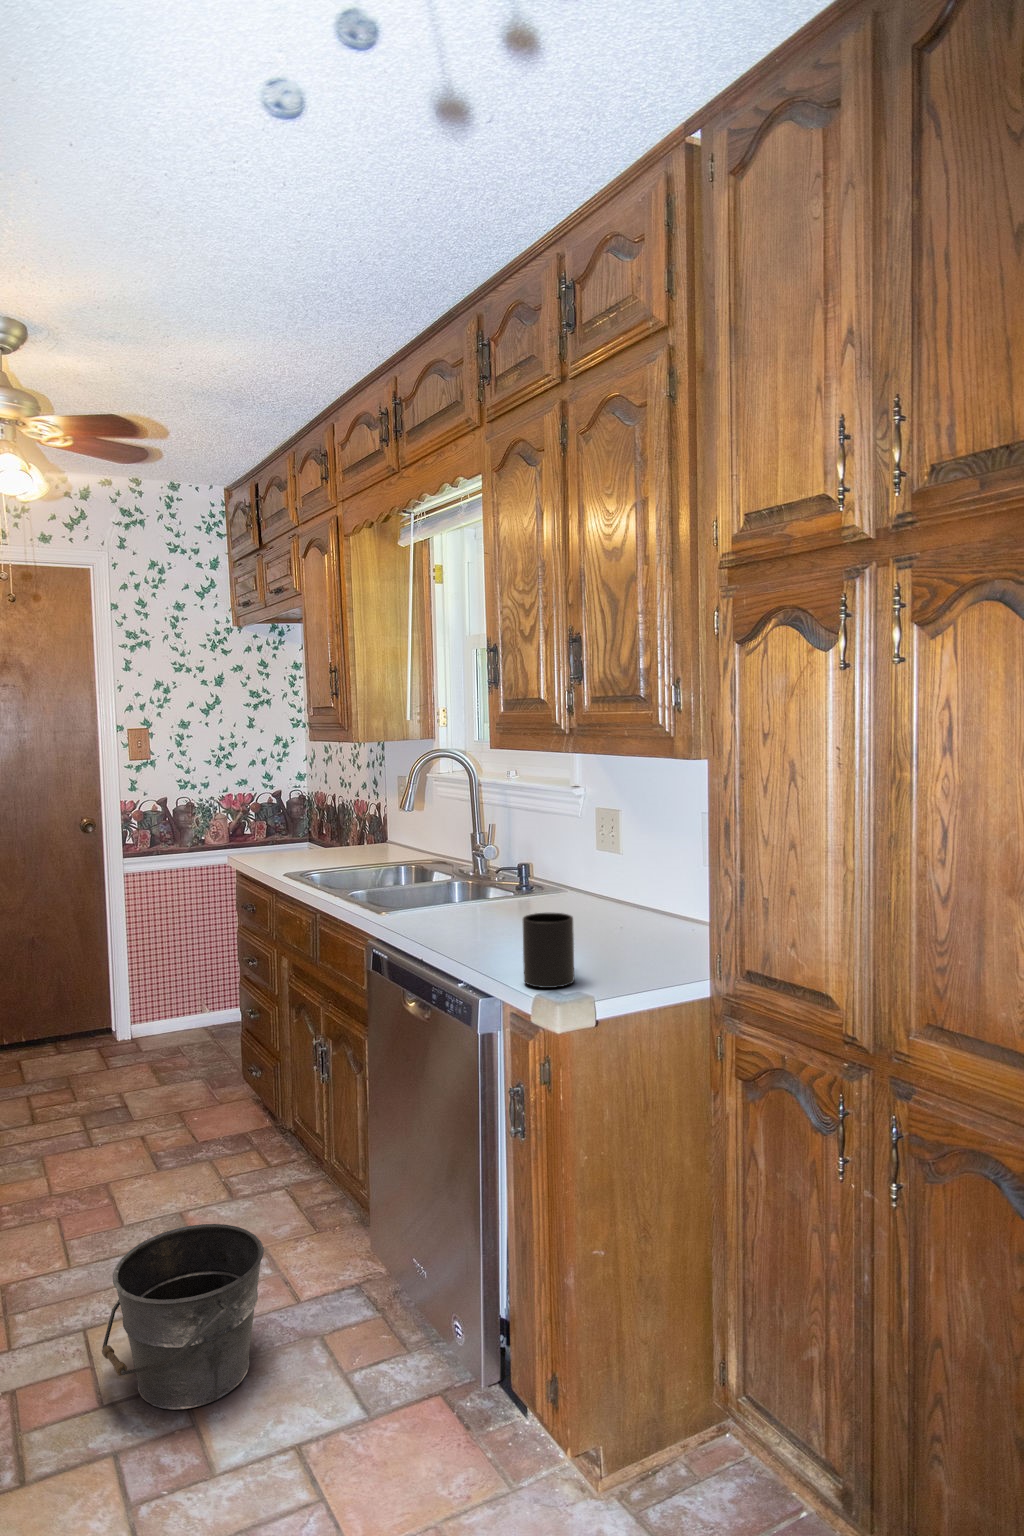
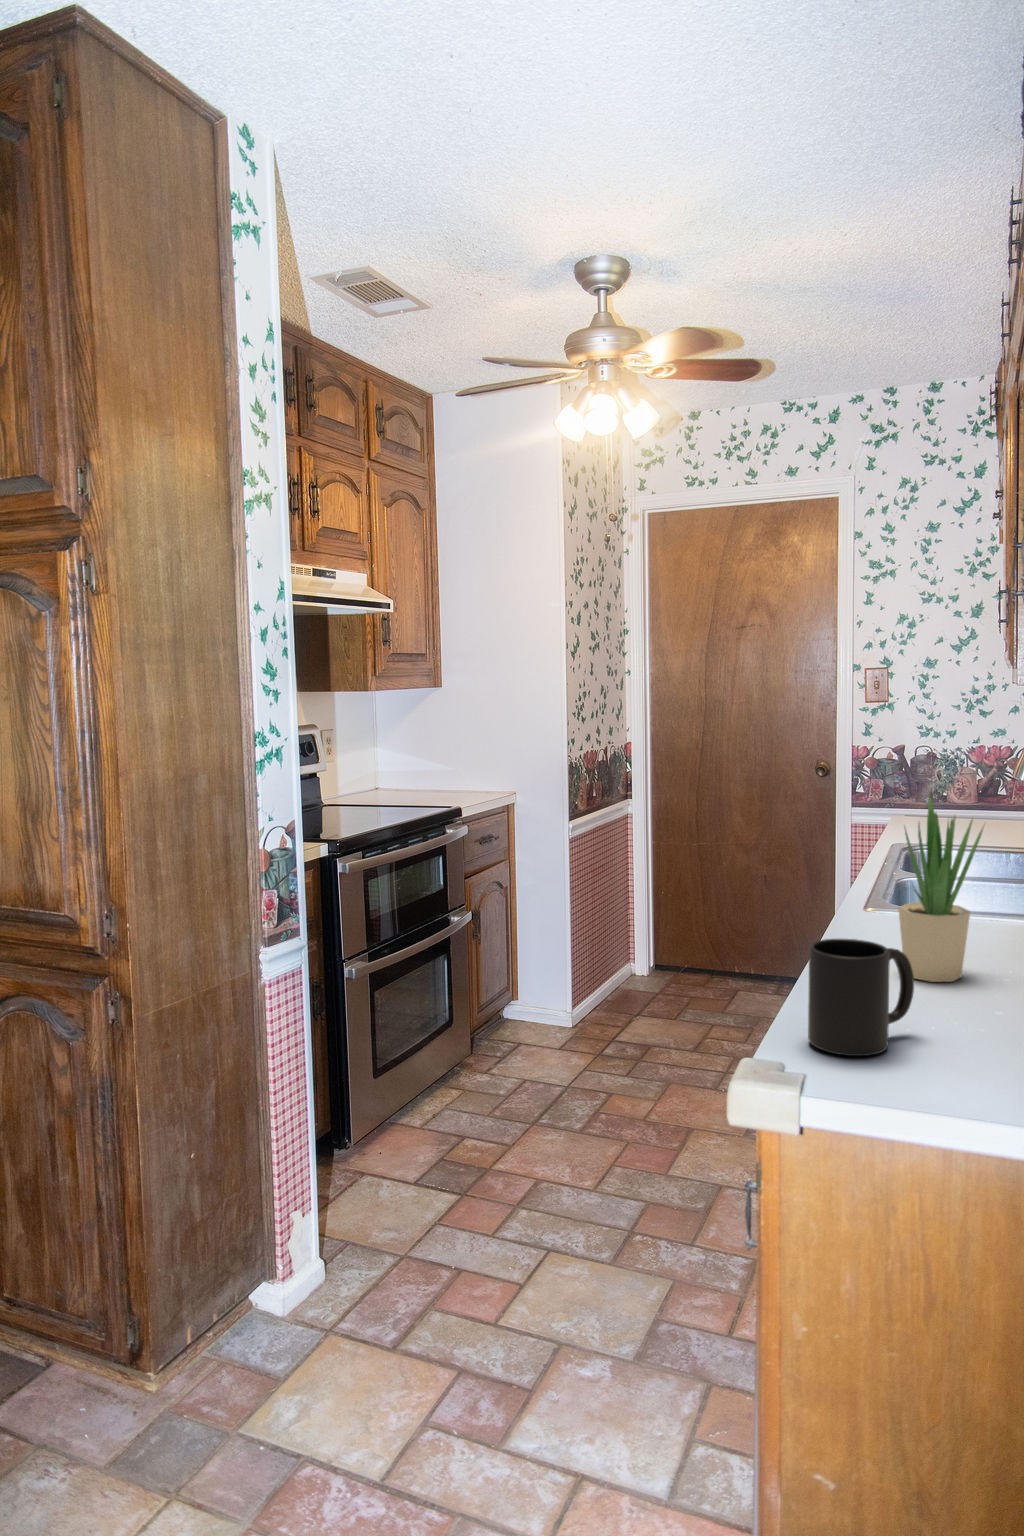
potted plant: none [470,814,519,945] -> present [899,791,984,982]
bucket: present [102,1224,264,1410] -> none [487,1189,653,1382]

